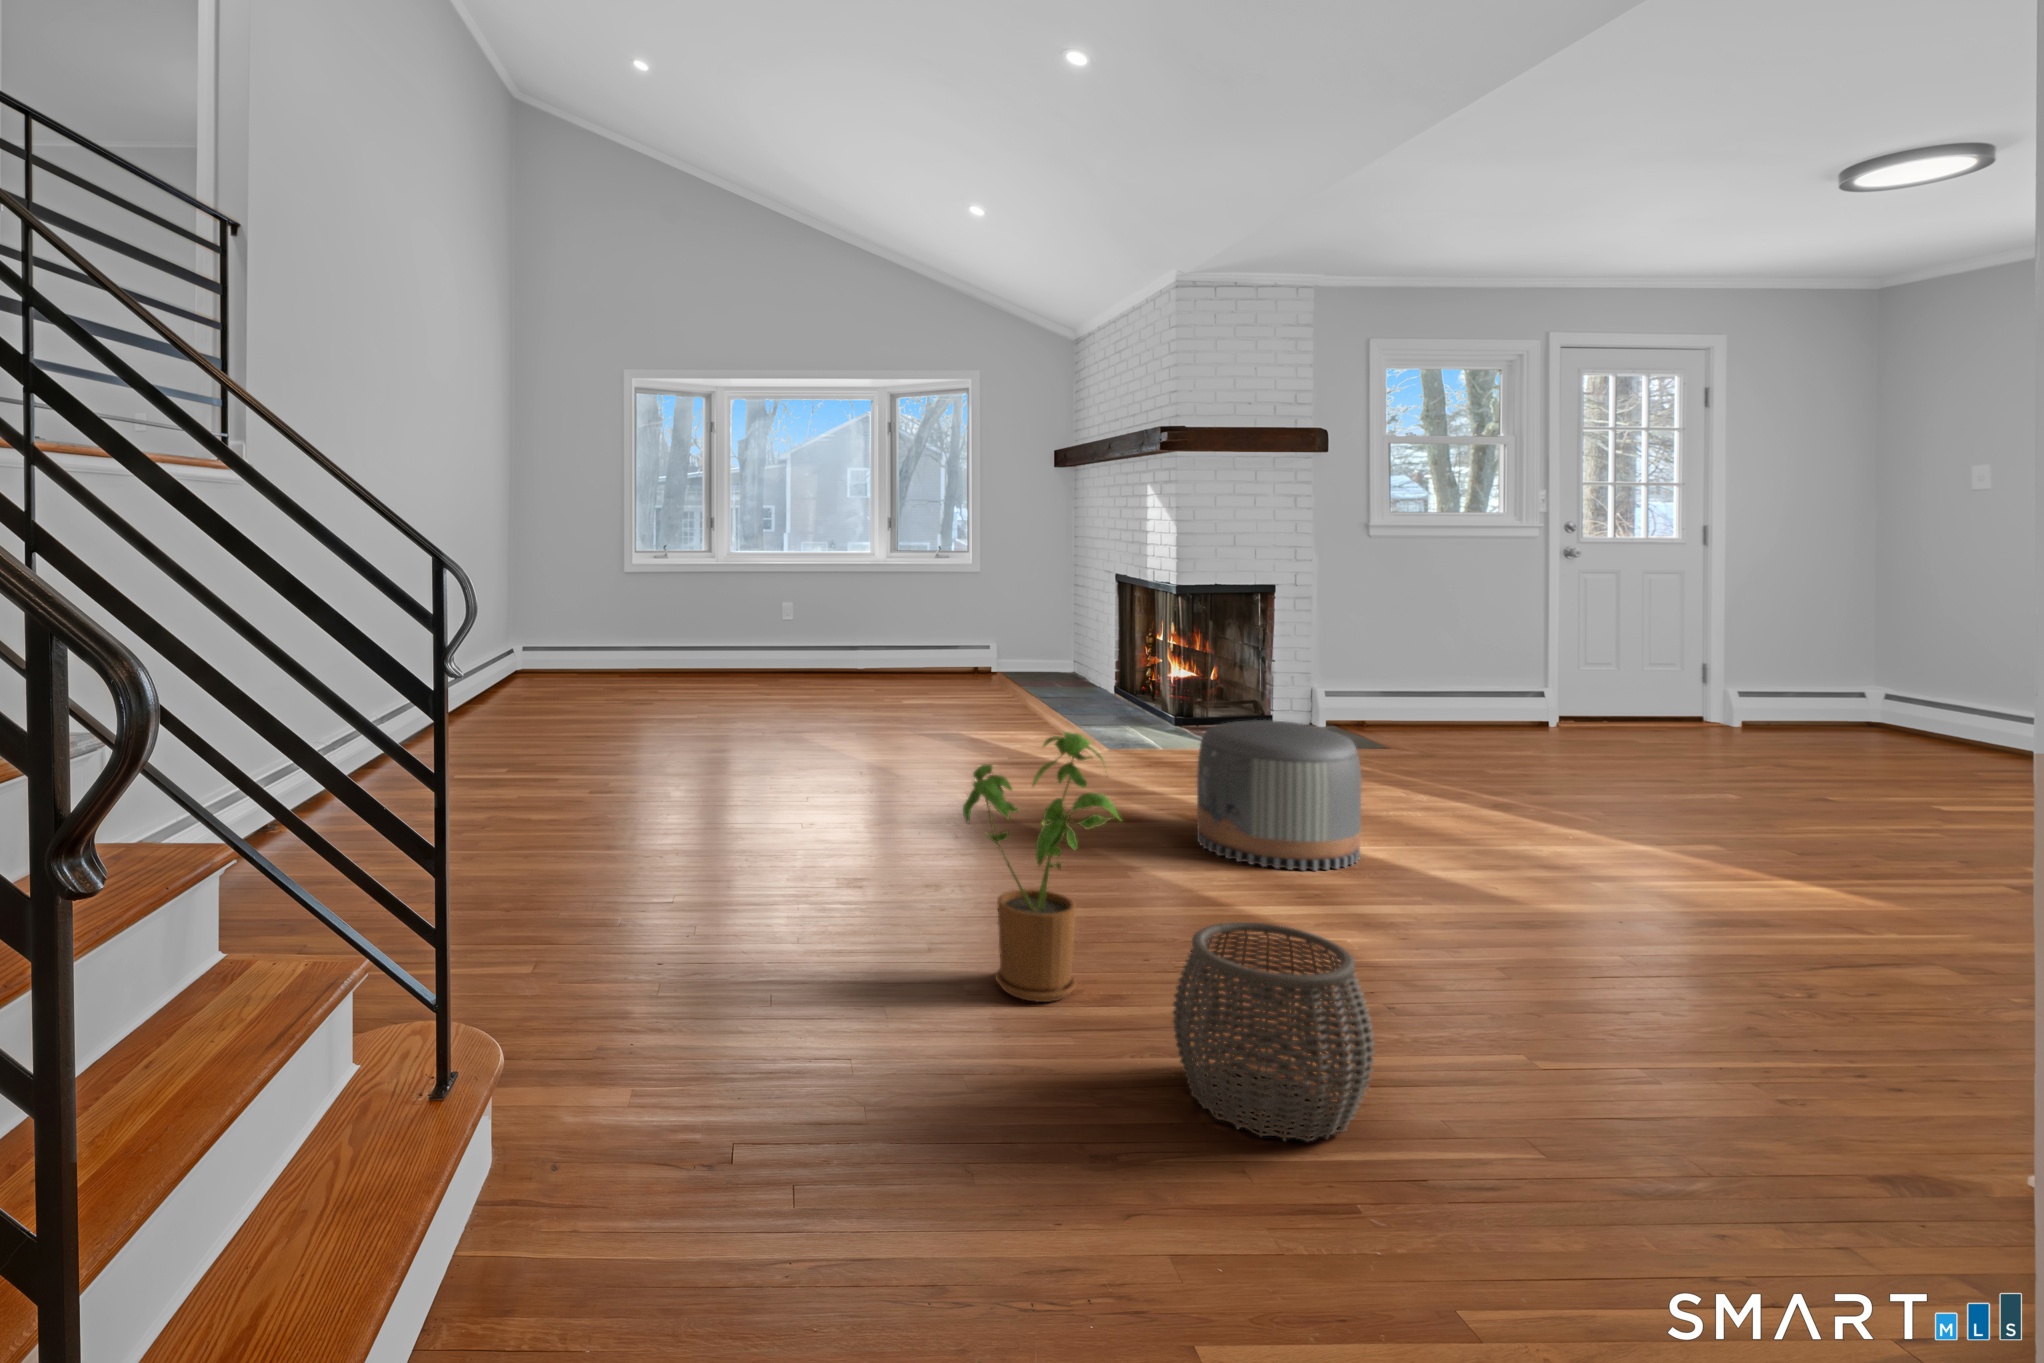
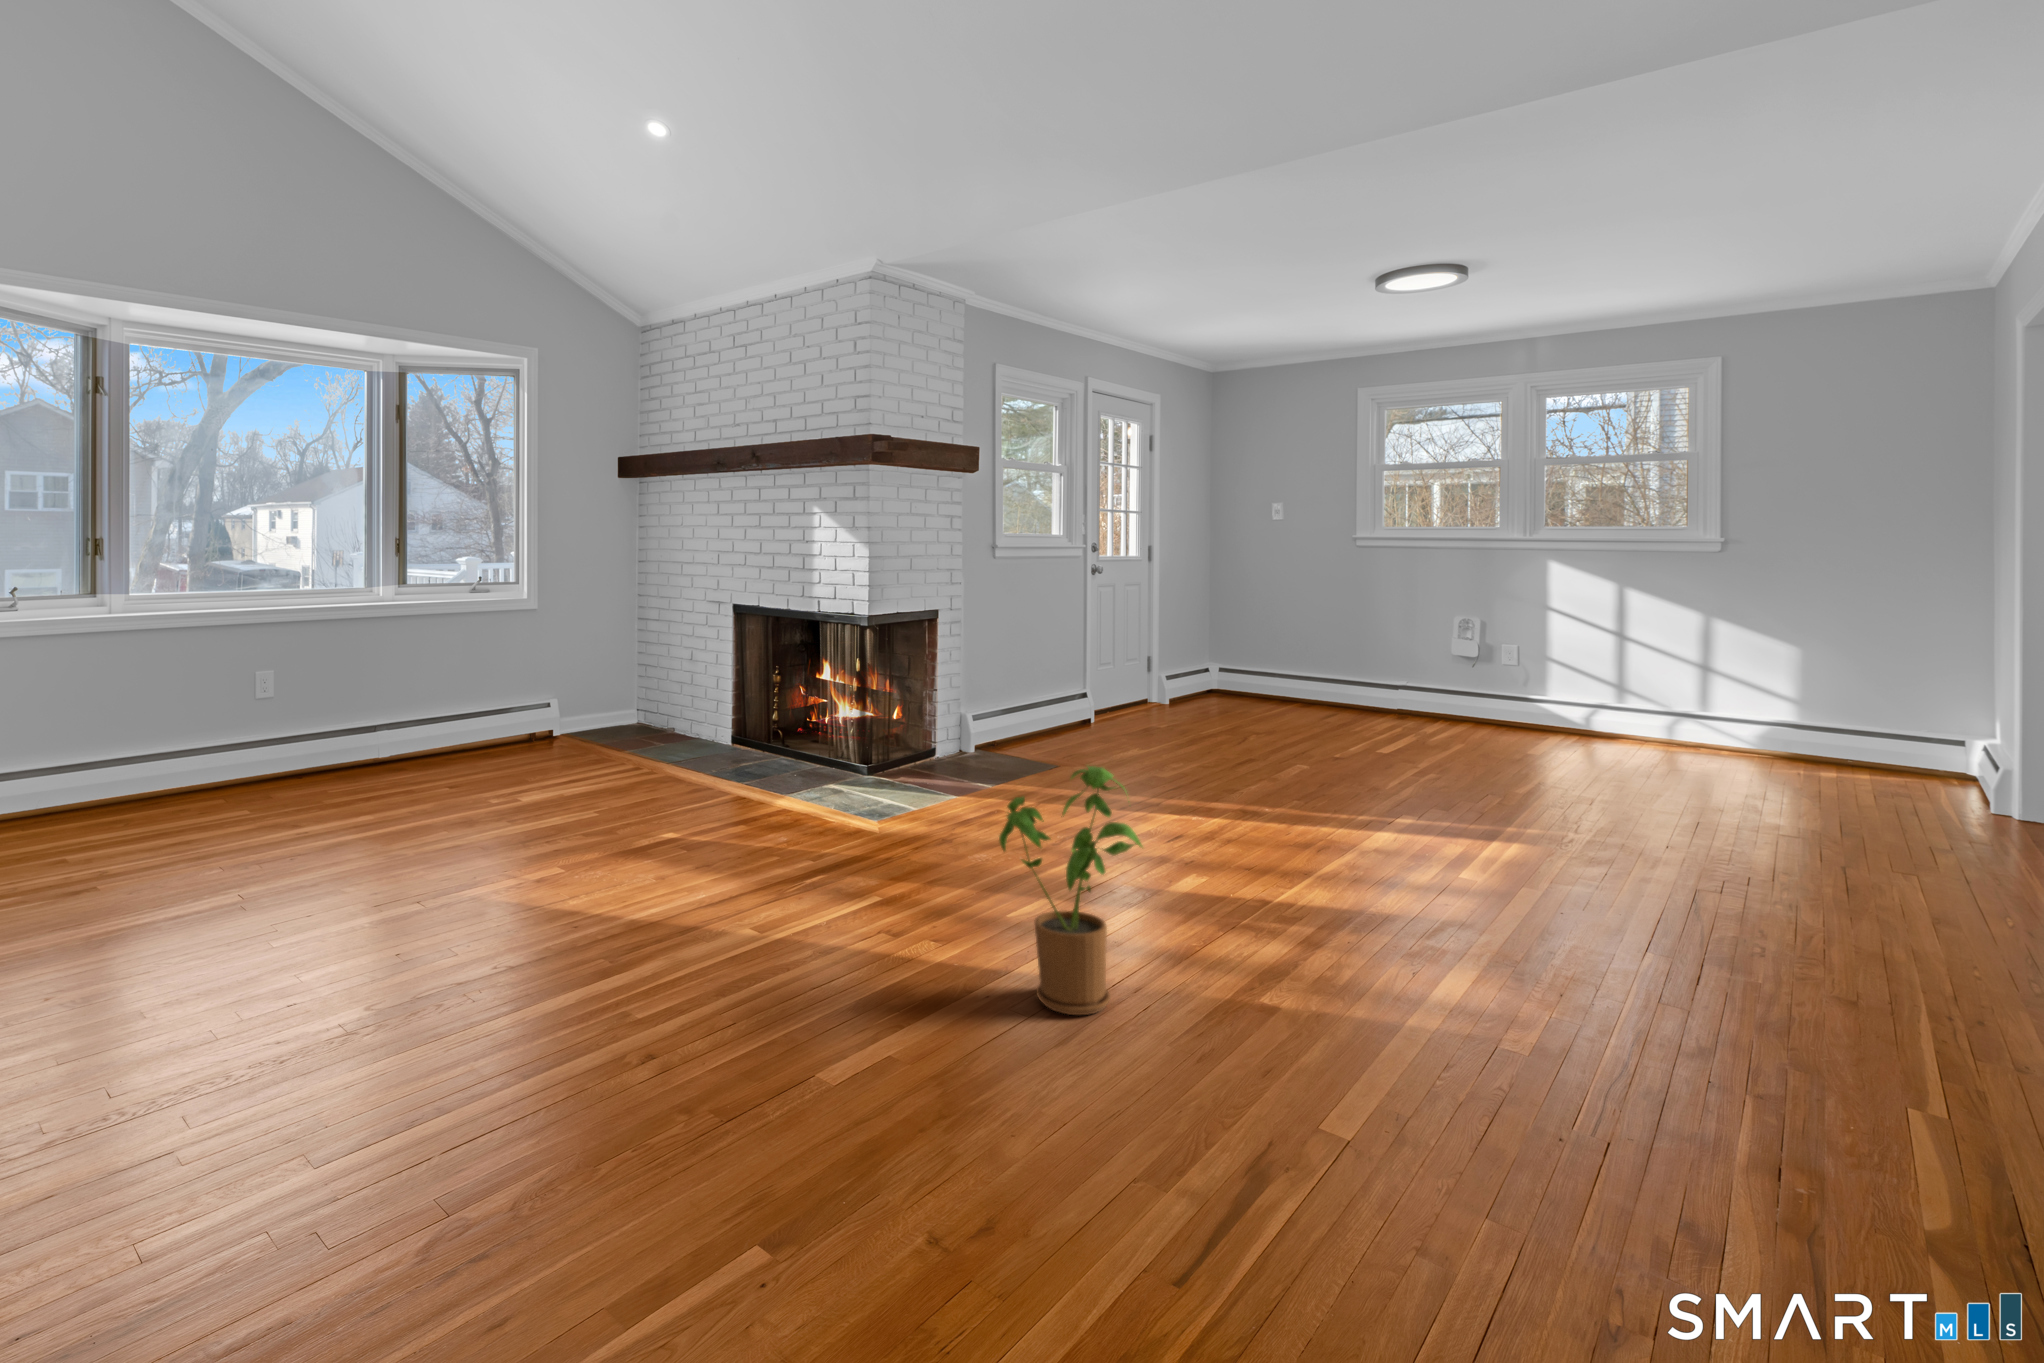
pouf: present [1197,720,1362,871] -> none [1223,743,1381,883]
woven basket: present [1172,922,1375,1142] -> none [1195,941,1385,1148]

